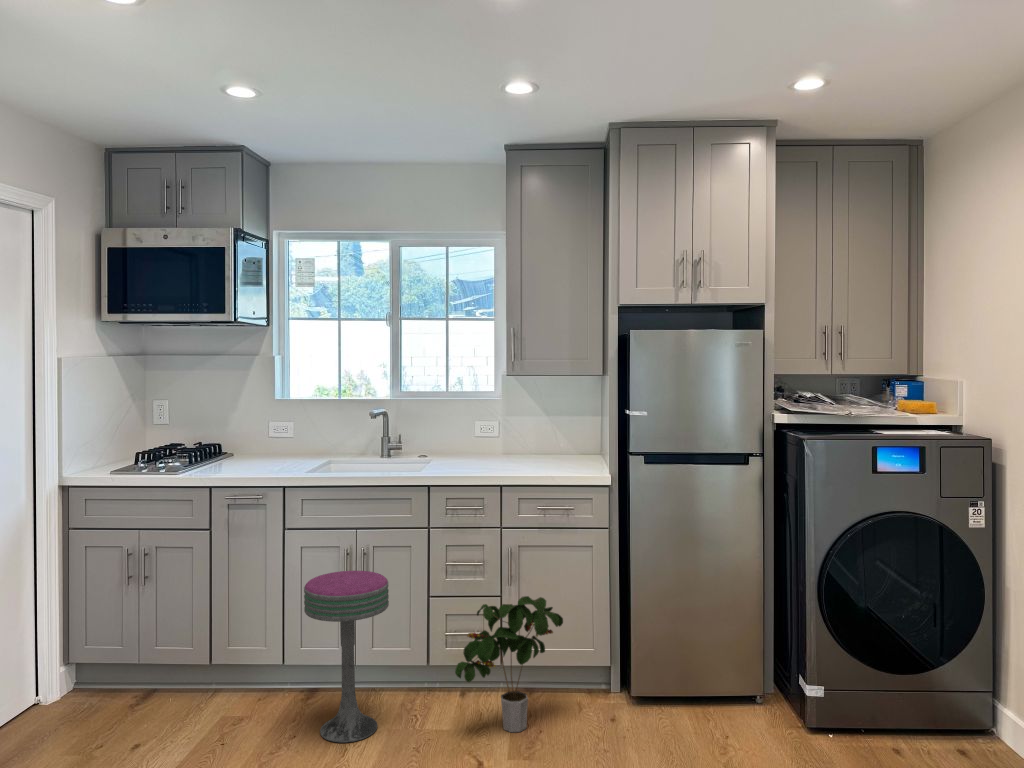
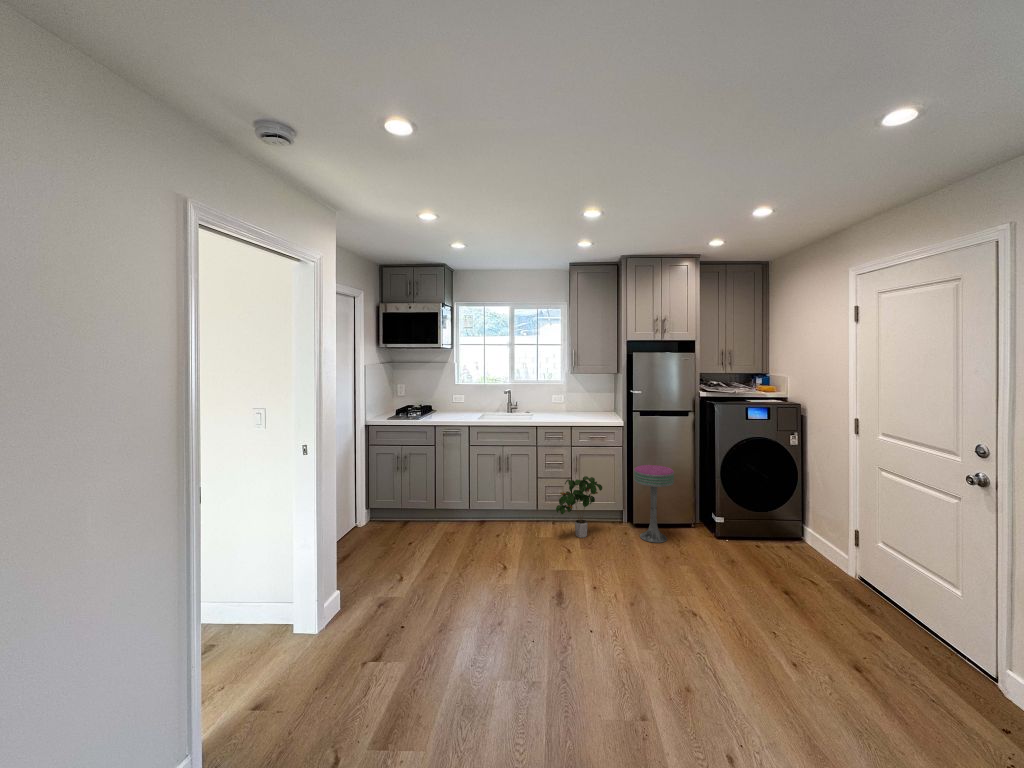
bar stool: present [304,571,389,743] -> present [634,465,674,543]

